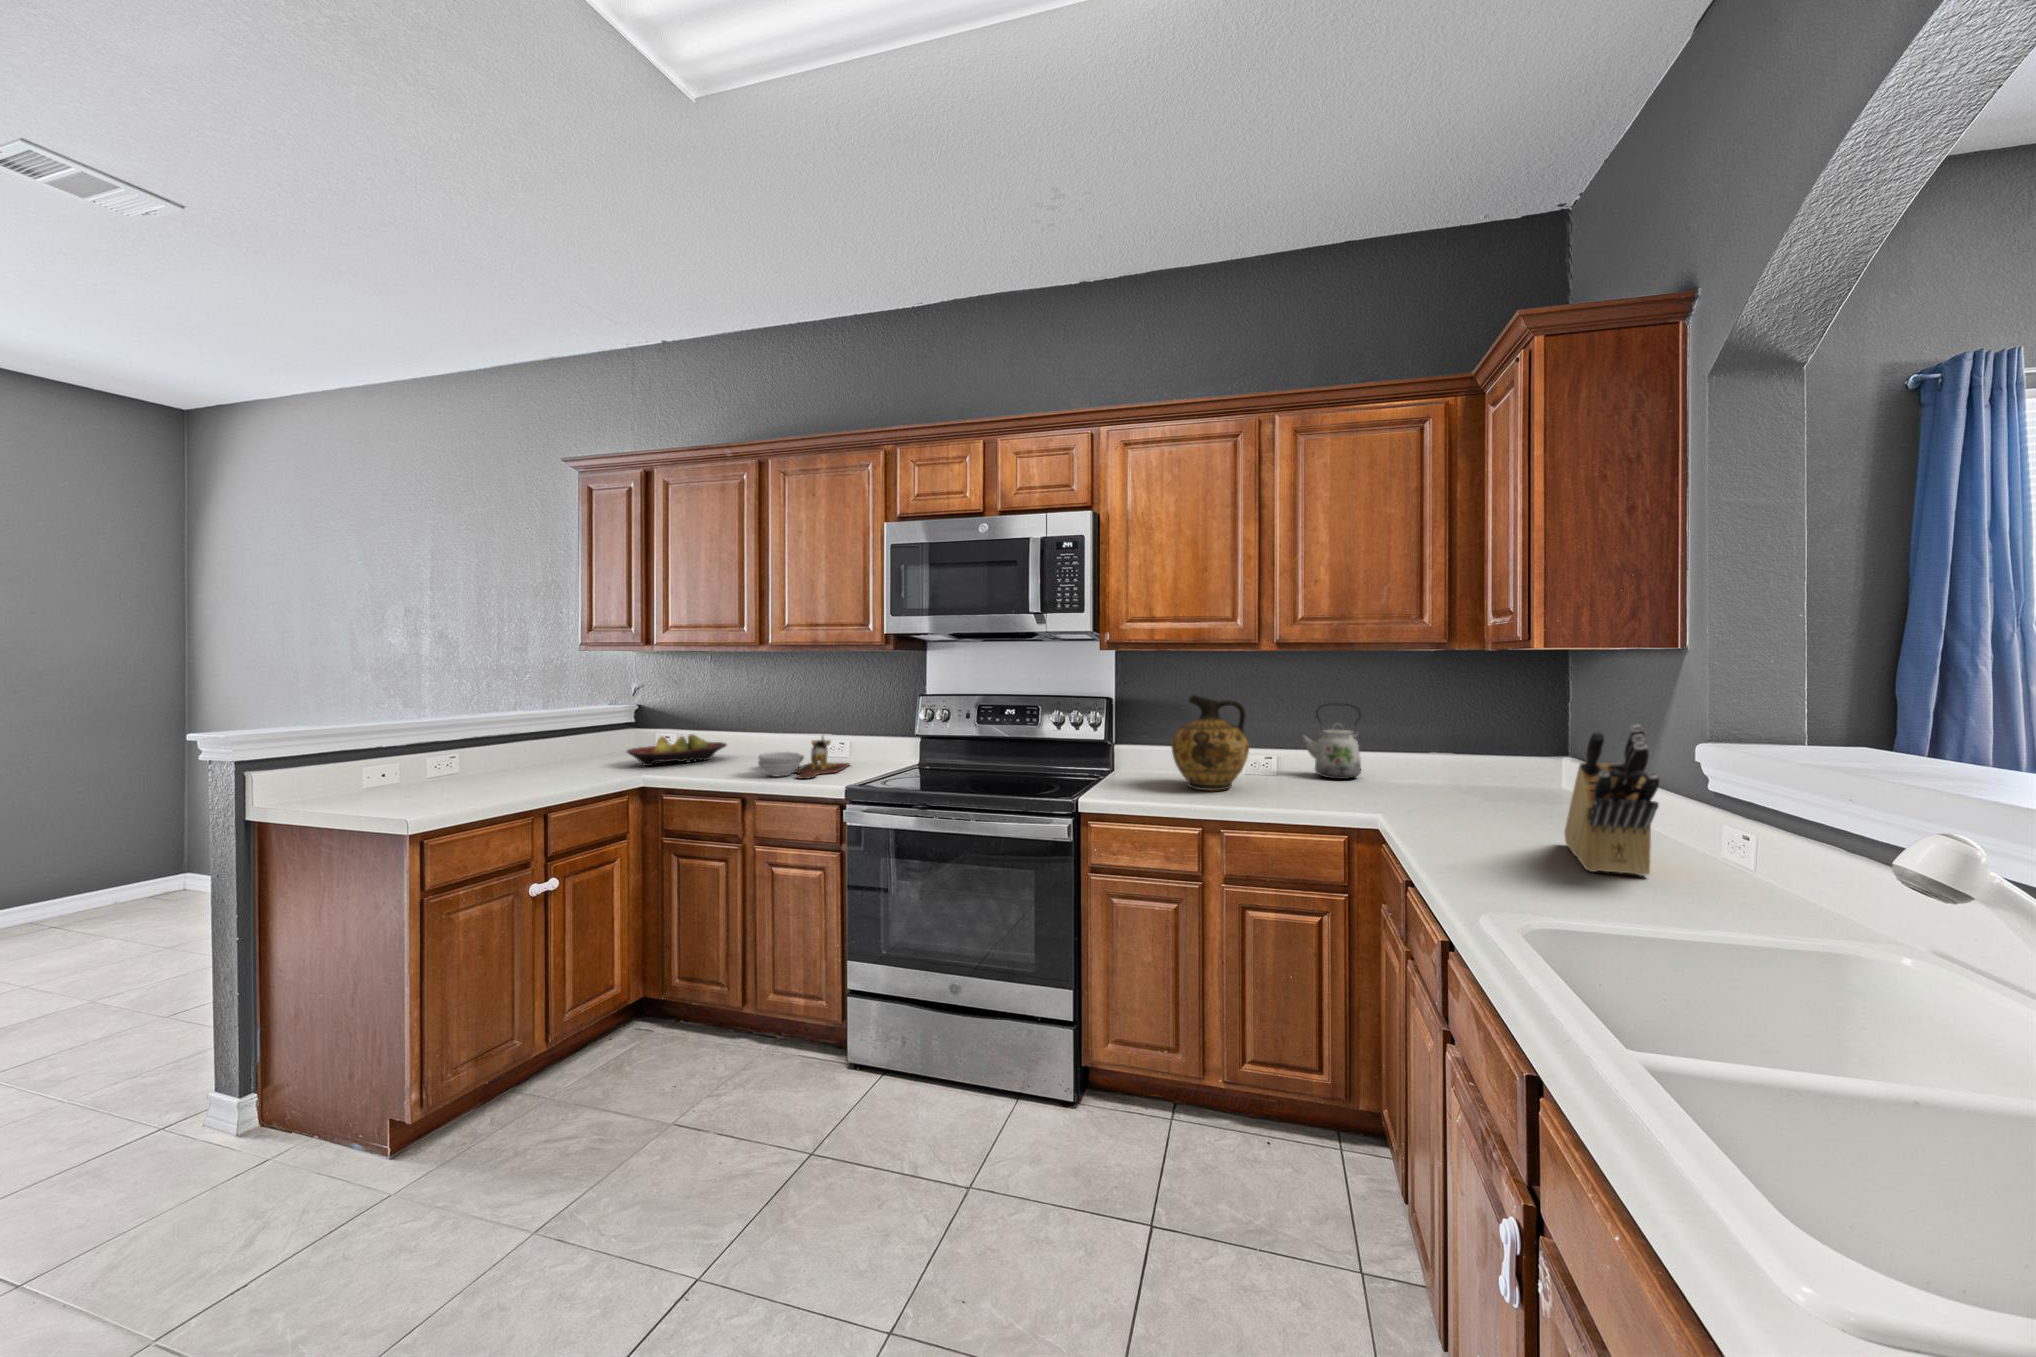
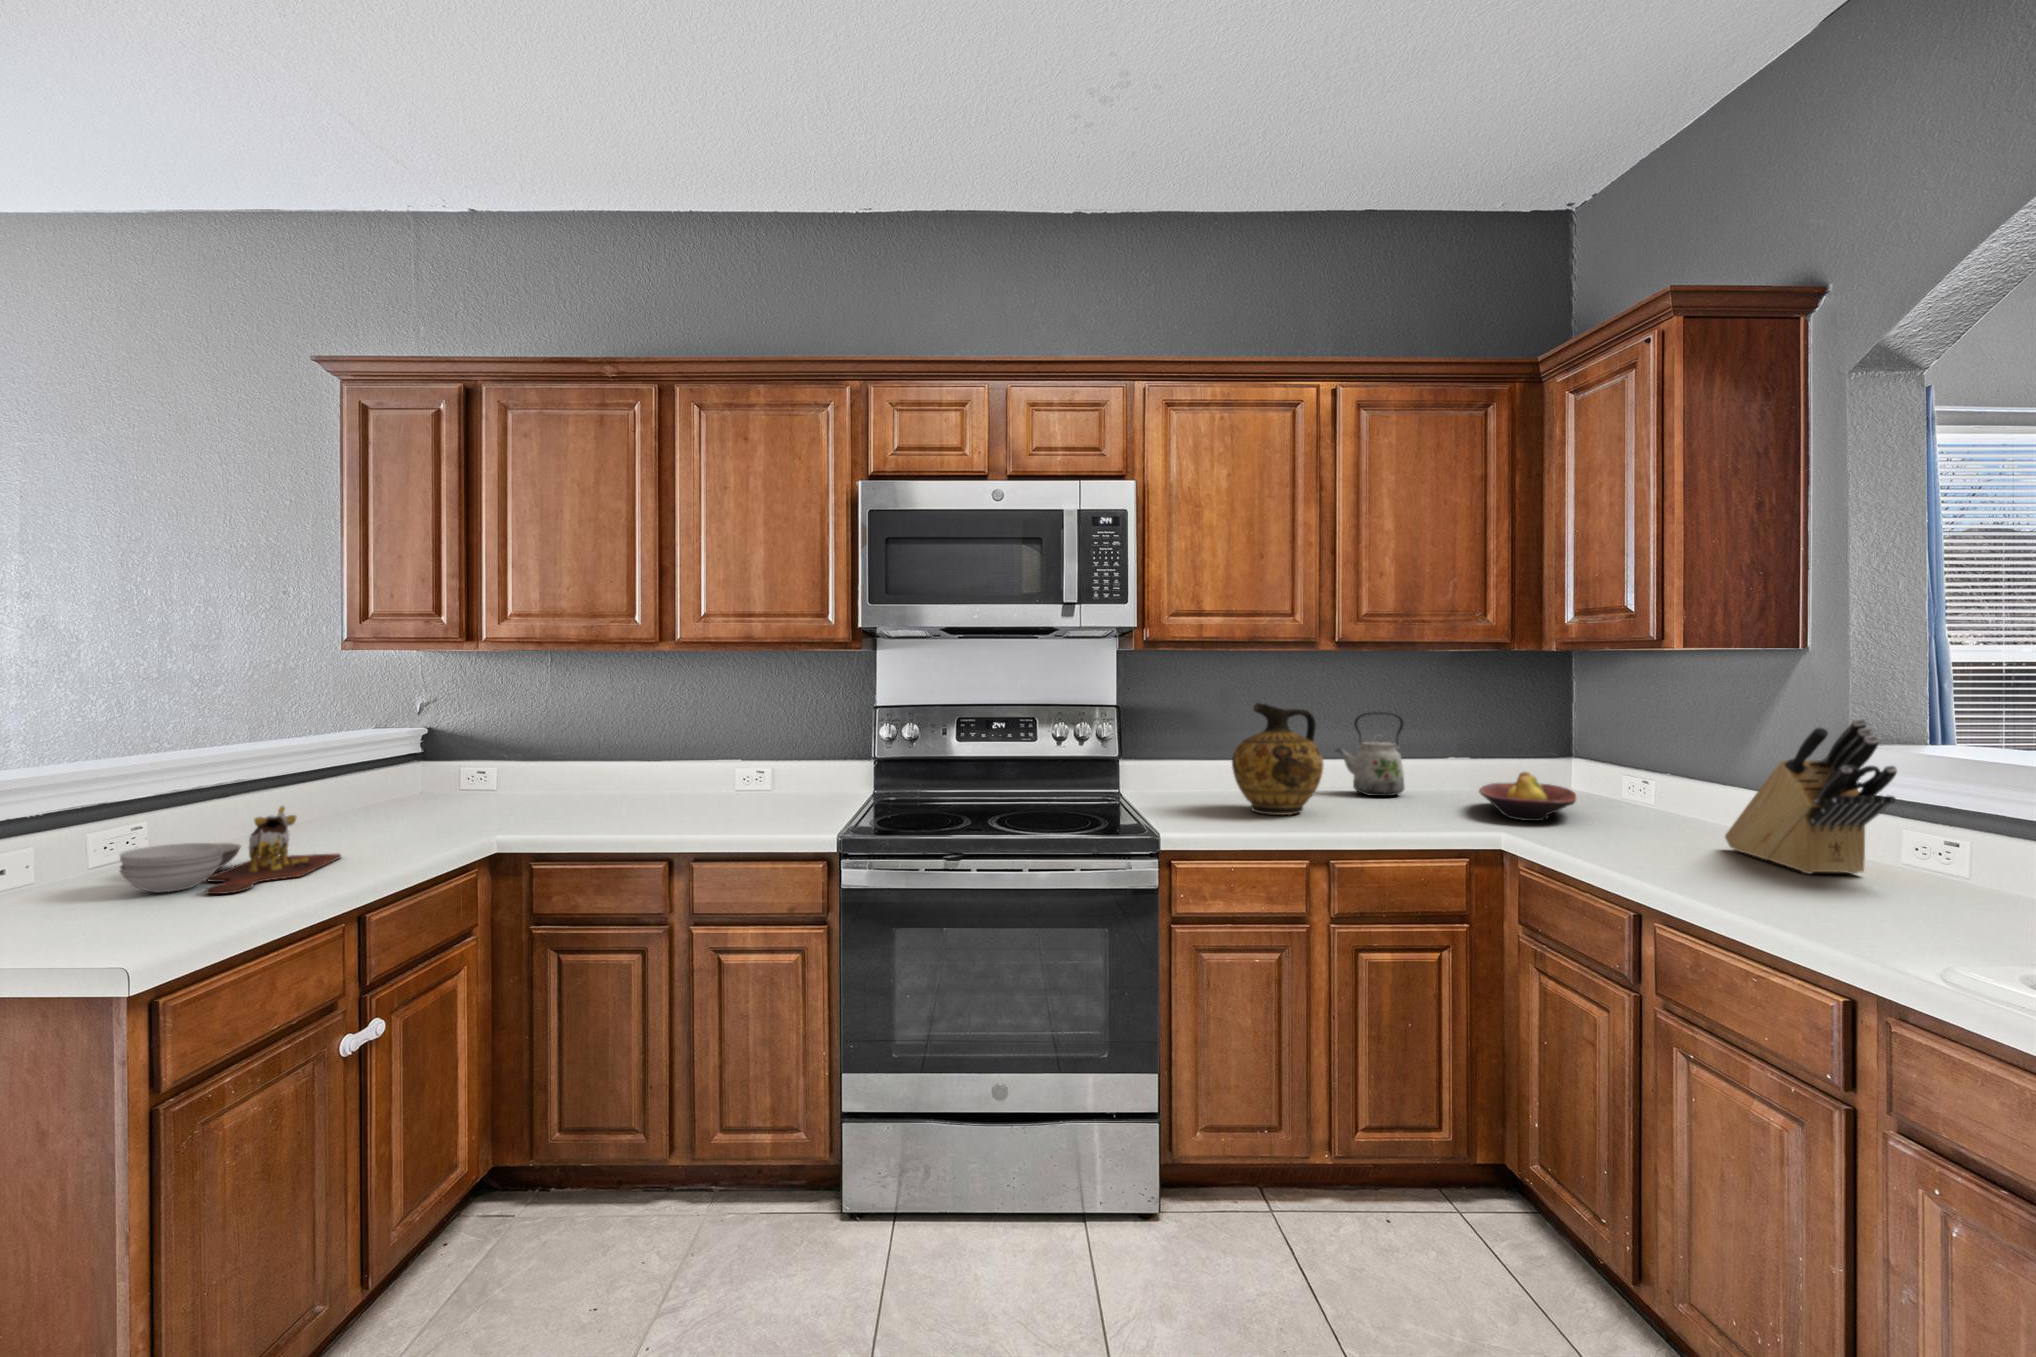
fruit bowl: present [627,734,727,766] -> present [1479,772,1576,821]
cutting board: present [758,736,850,779] -> present [120,806,341,894]

